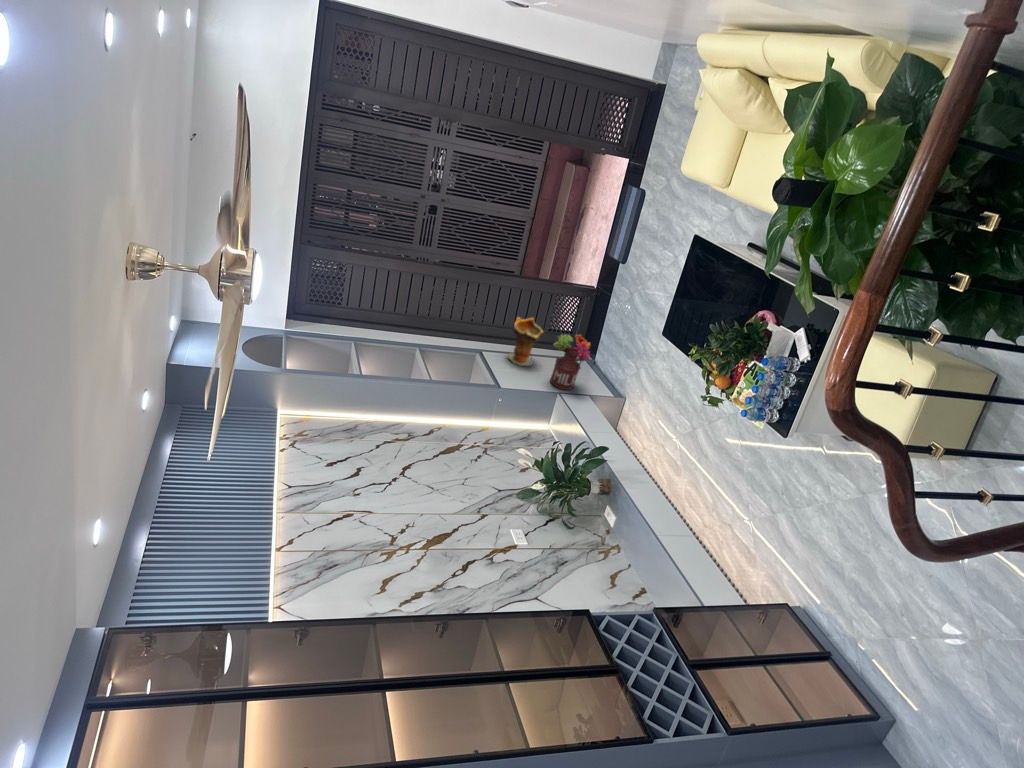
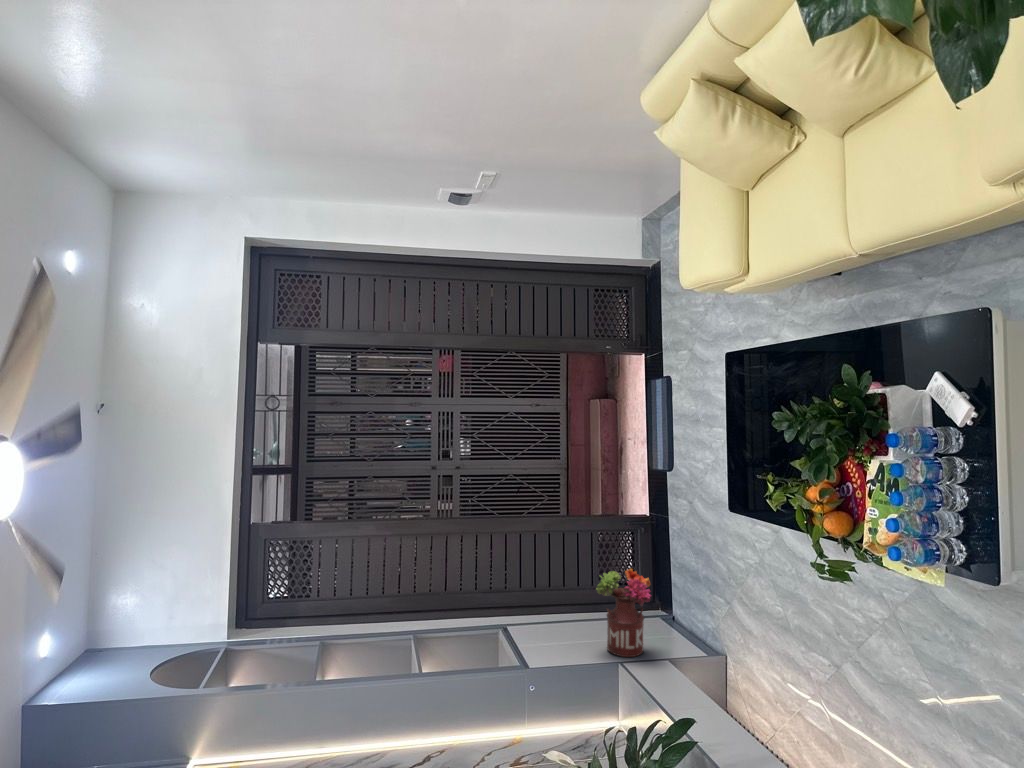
decorative vase: present [507,317,543,366] -> none [544,567,587,637]

